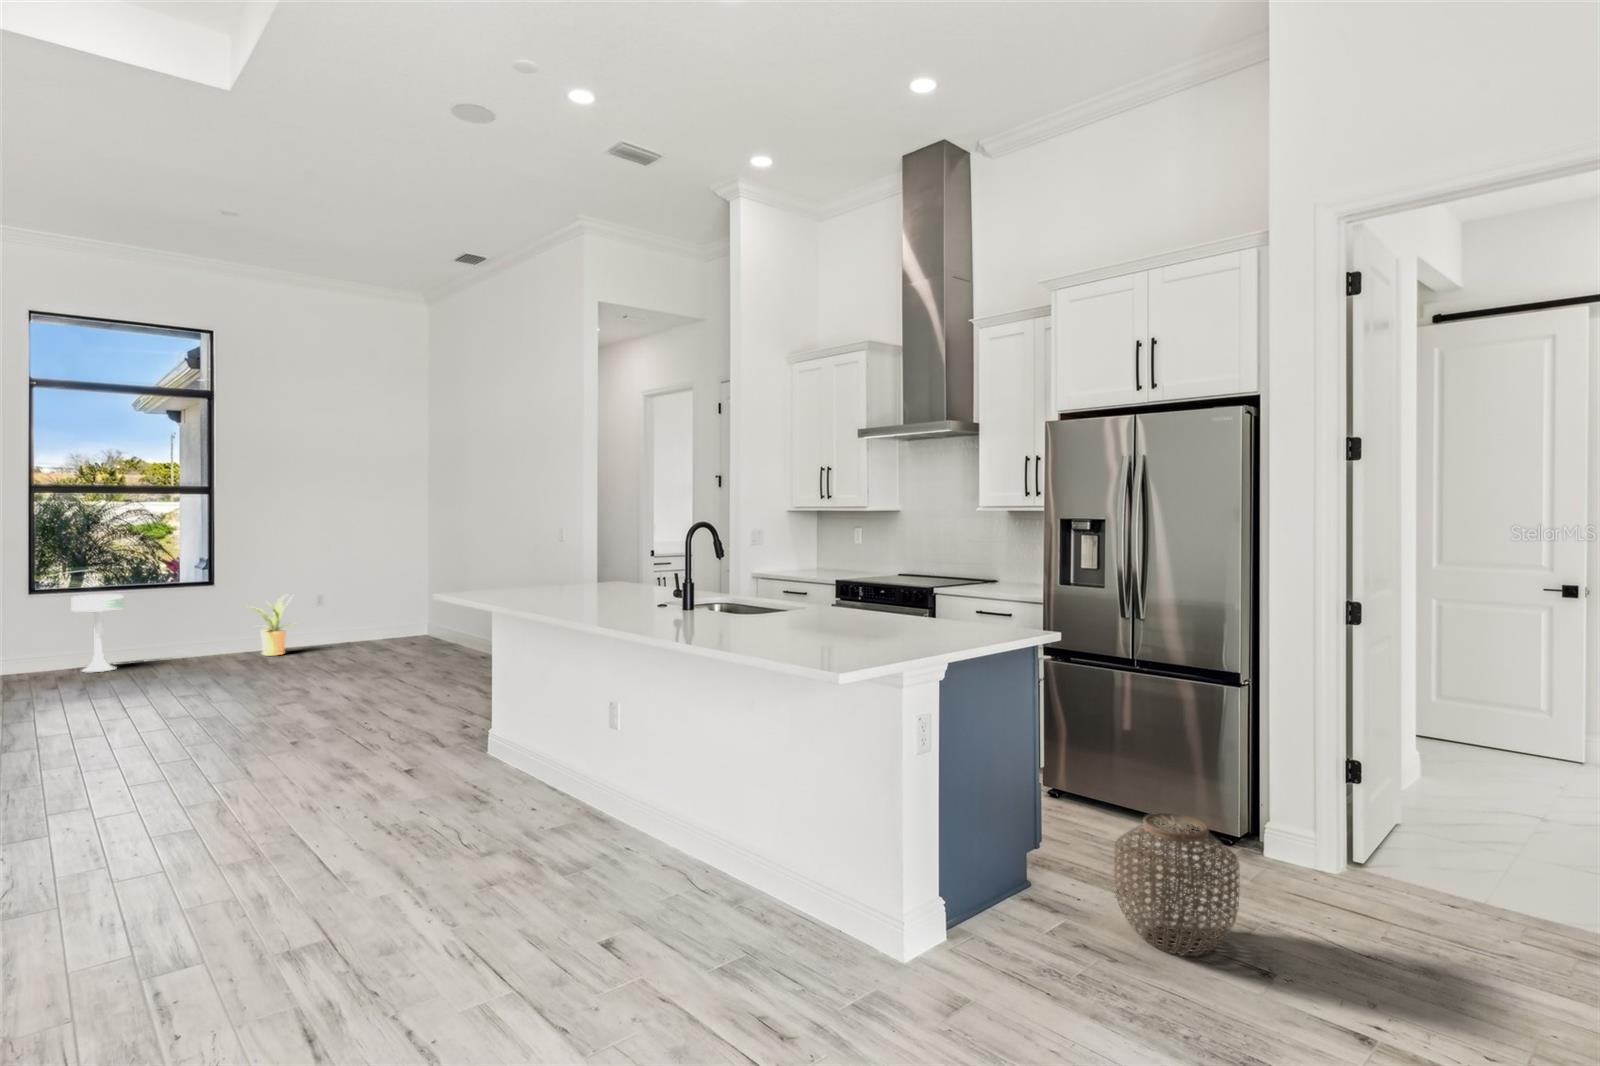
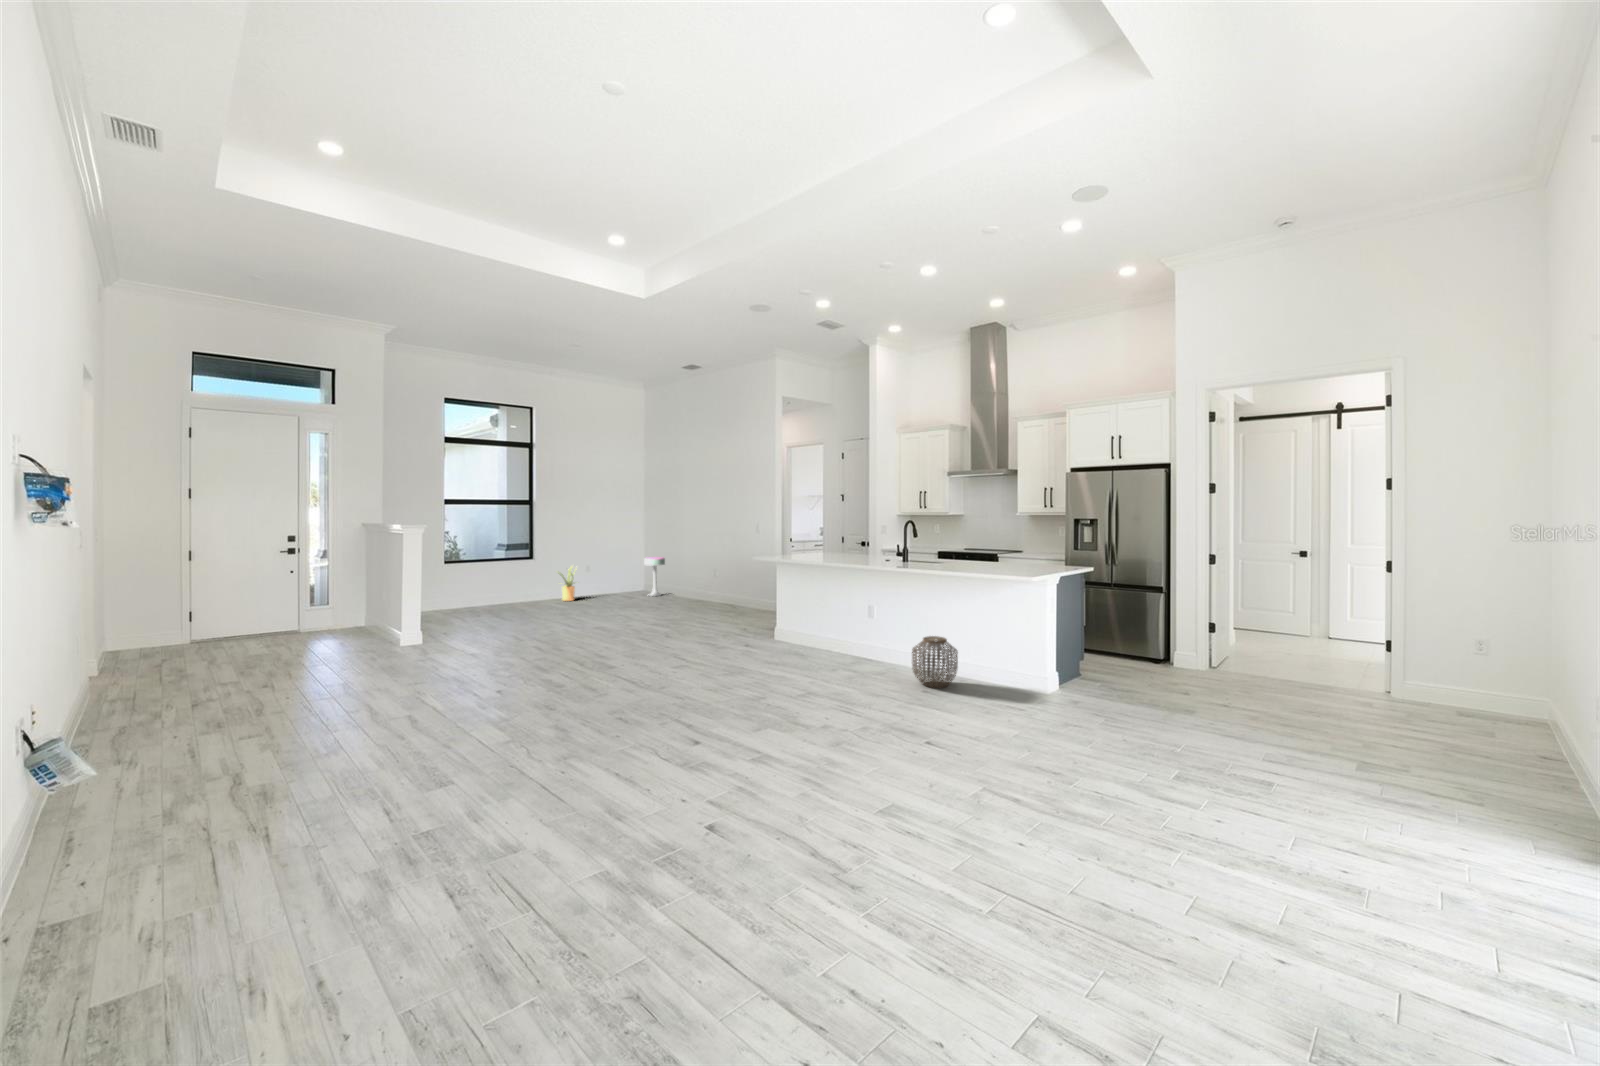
bar stool: present [71,594,124,672] -> present [644,557,665,596]
woven basket: present [1114,813,1240,956] -> present [912,636,958,688]

